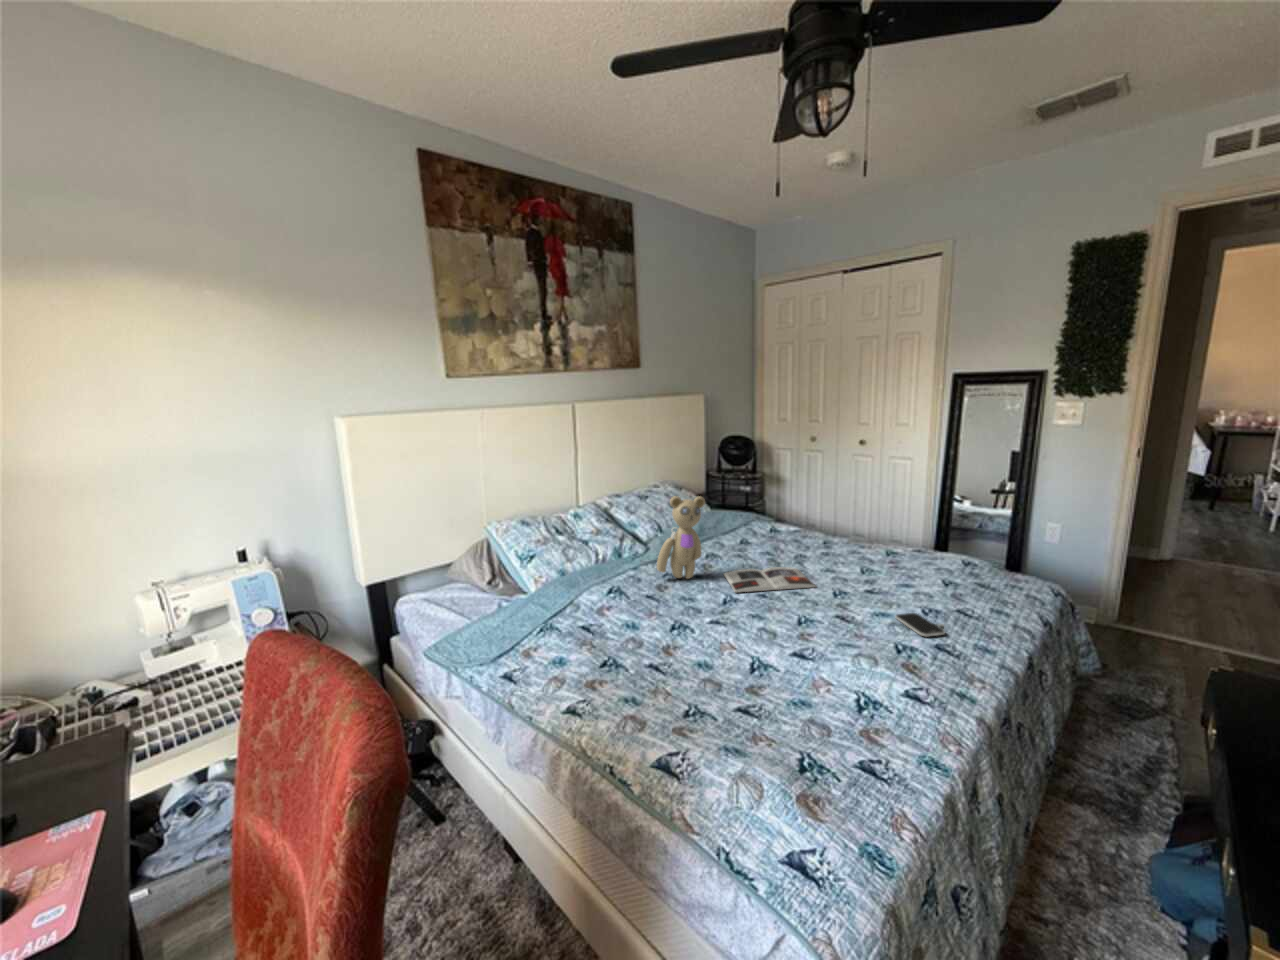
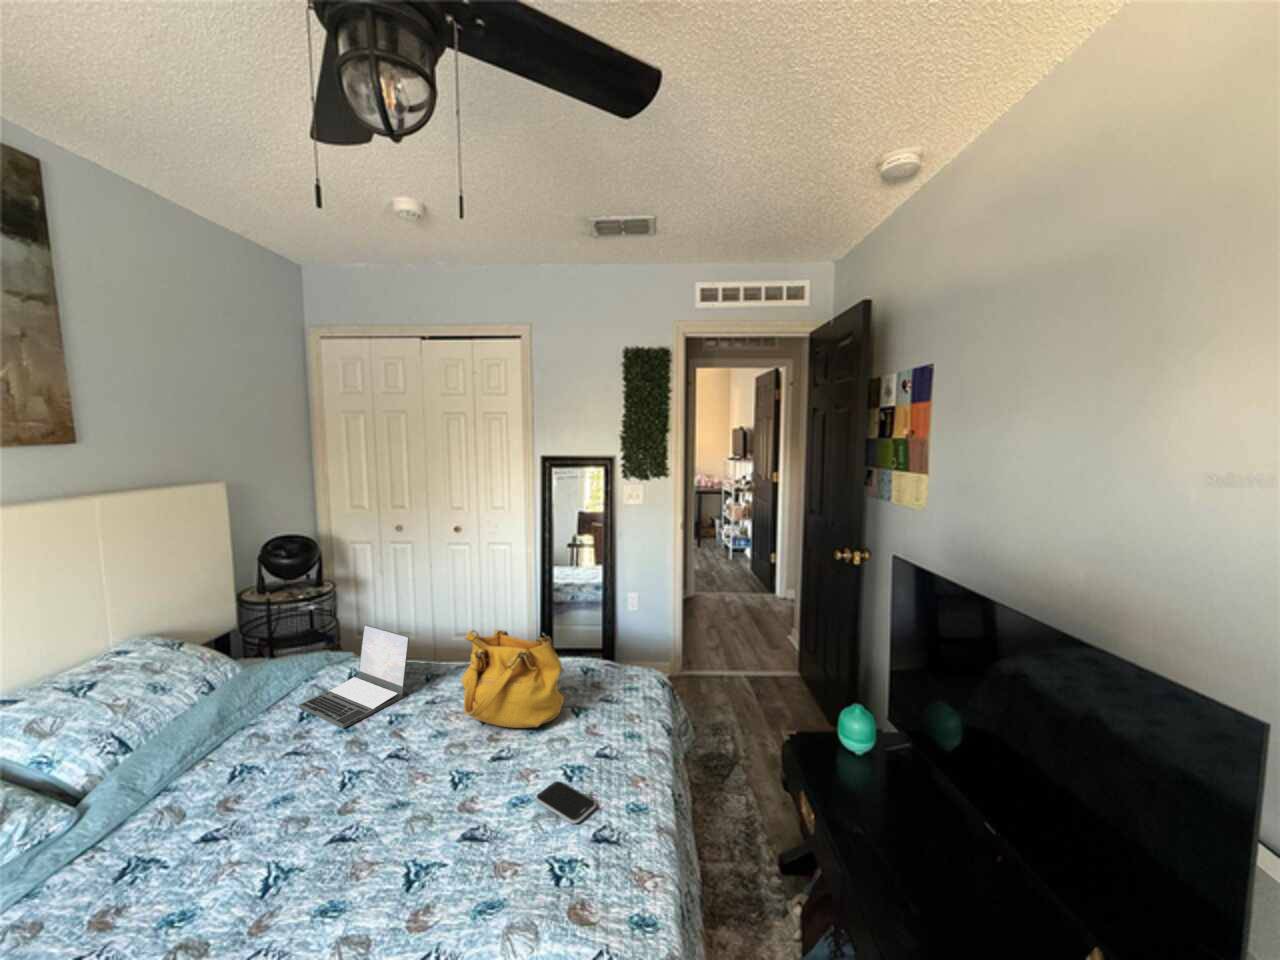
laptop: none [741,493,814,552] -> present [299,625,409,728]
teddy bear: present [657,496,705,579] -> none [96,695,213,875]
handbag: none [849,503,937,584] -> present [462,630,564,728]
magazine: present [724,567,816,592] -> none [263,749,426,854]

